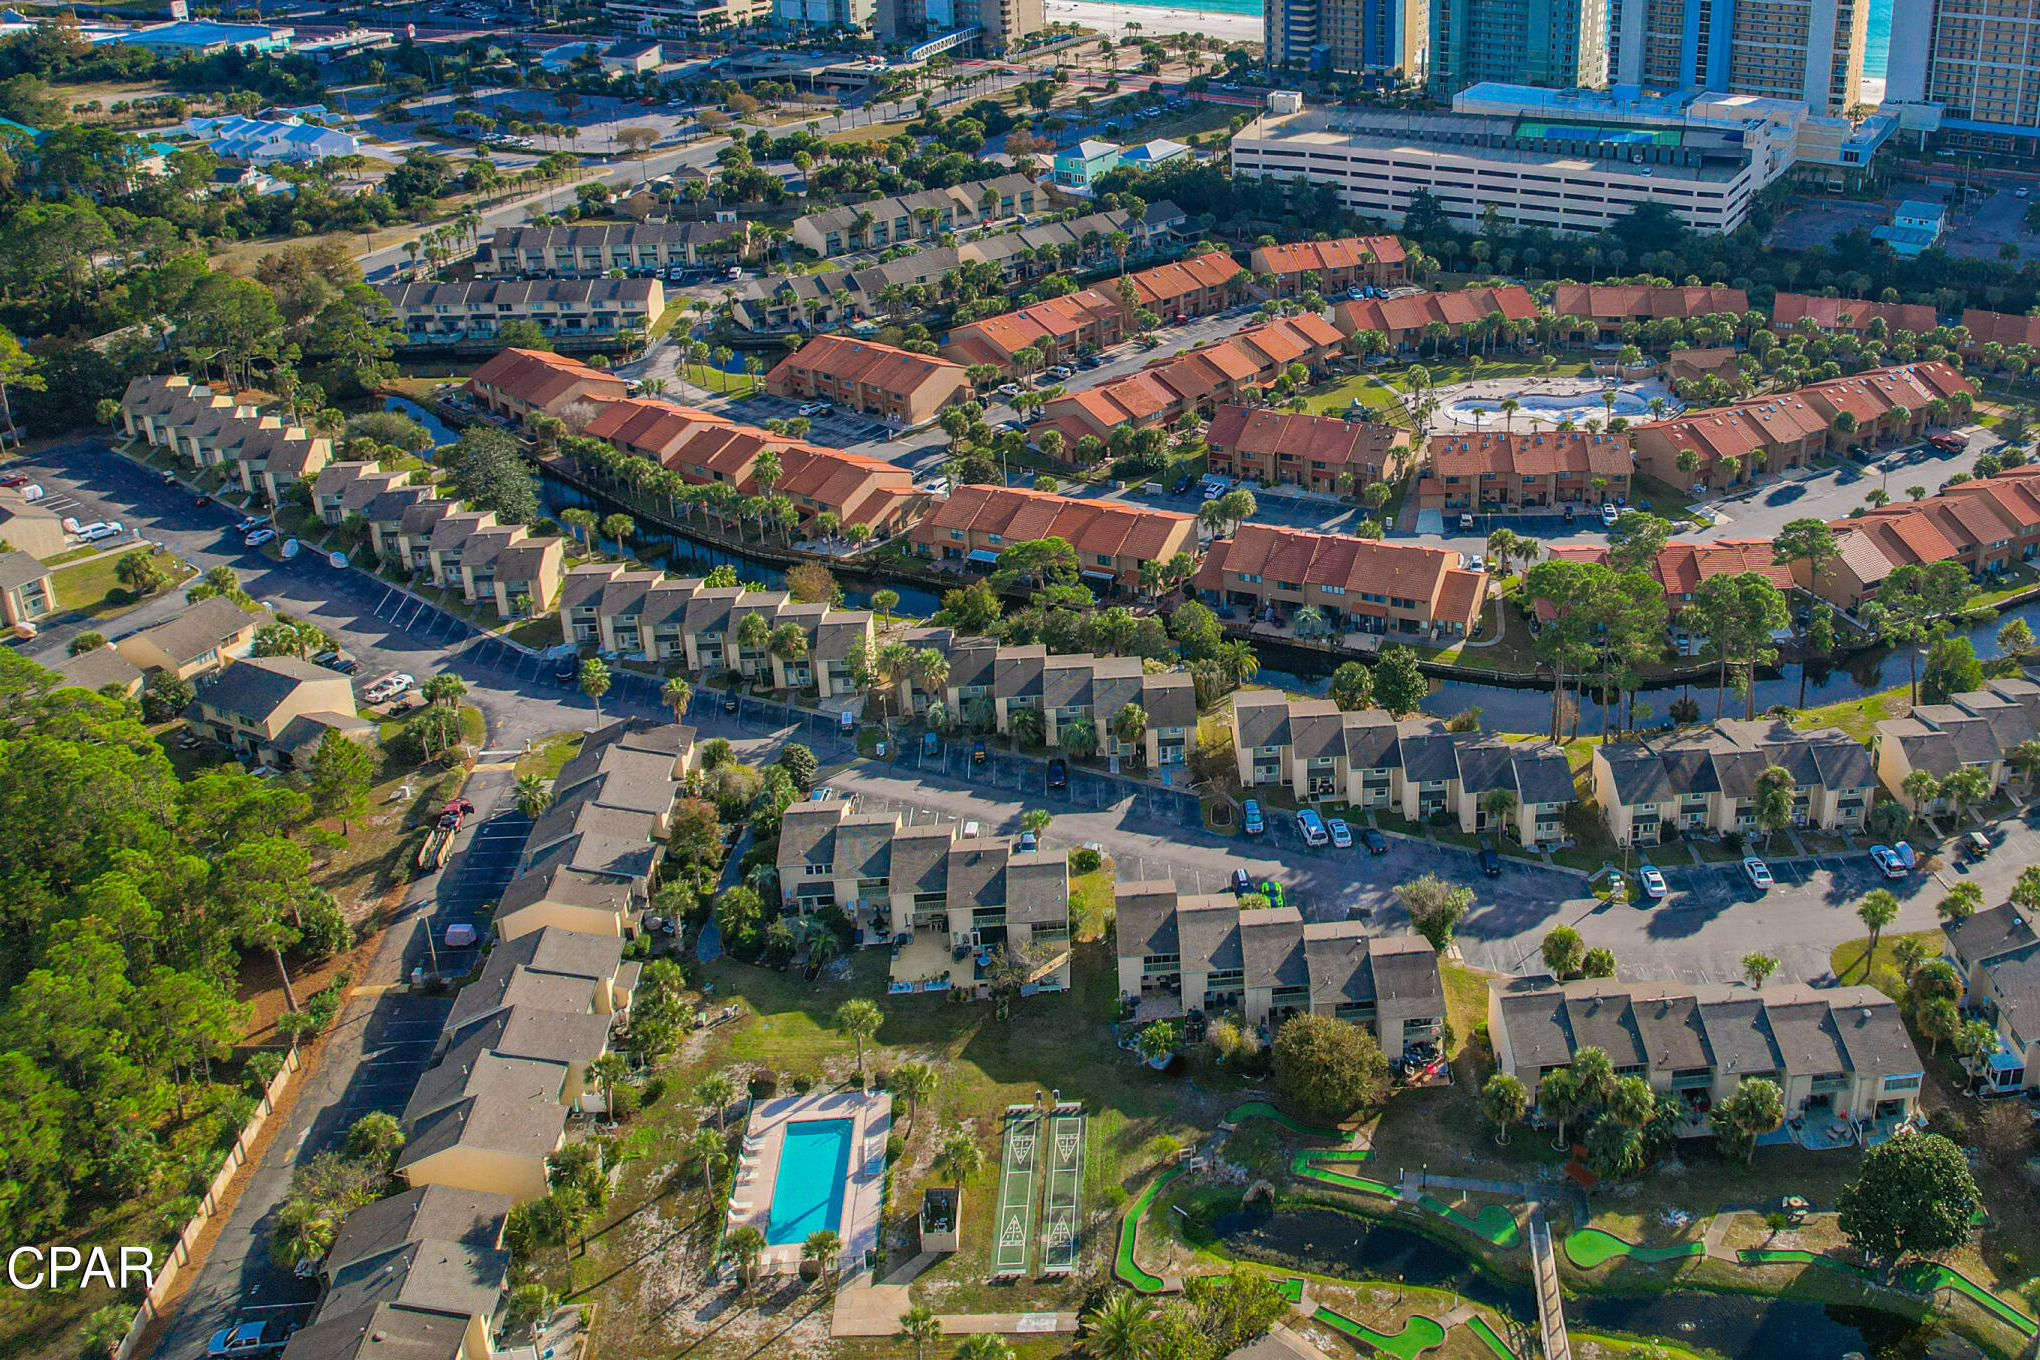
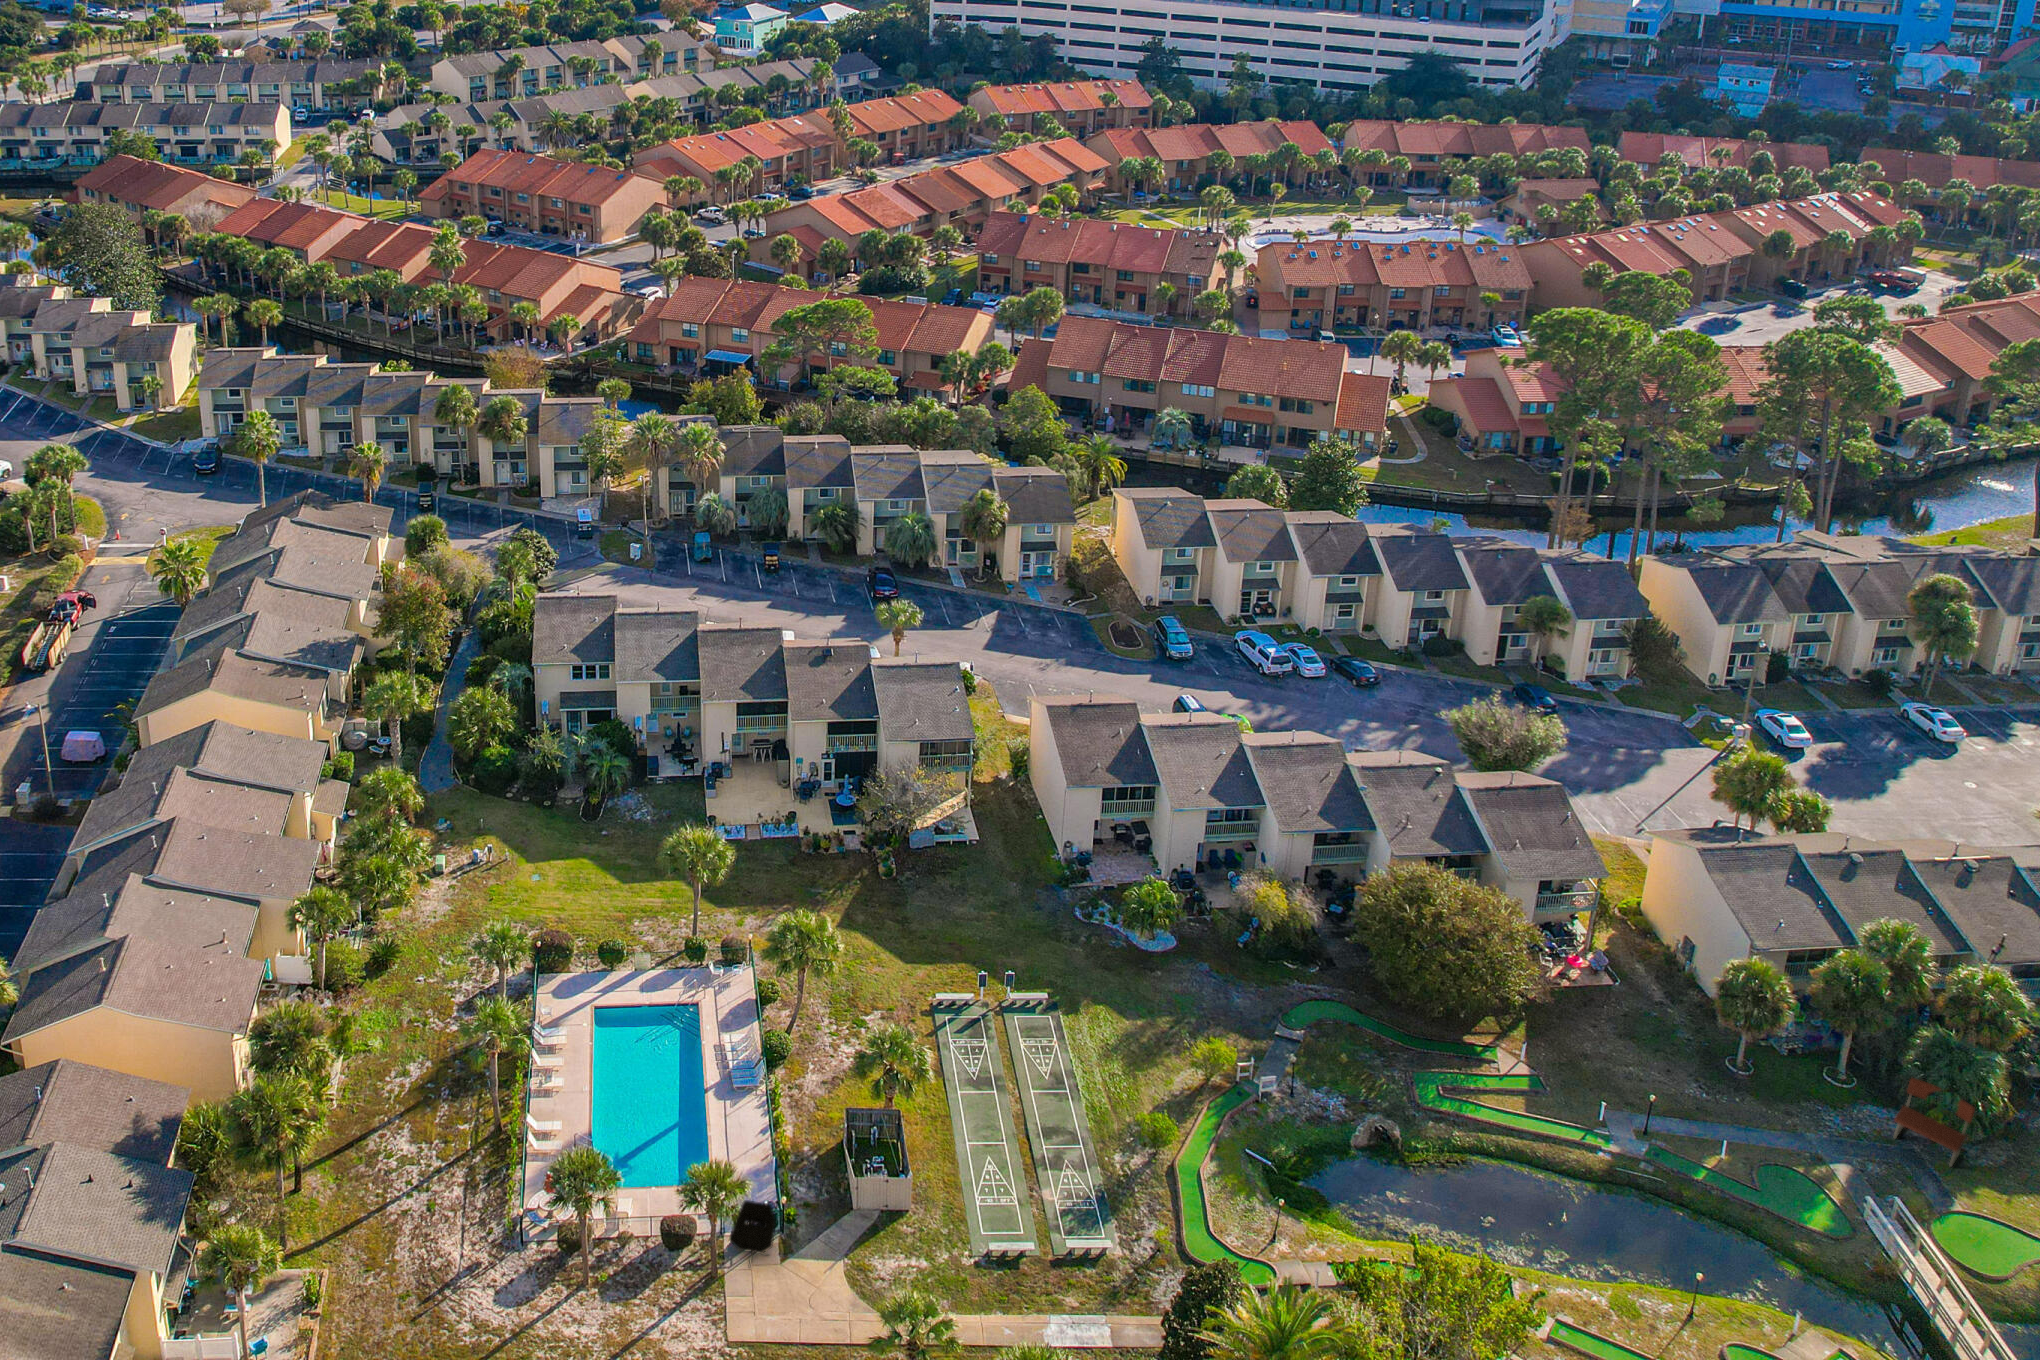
lounge chair: present [1162,1053,1187,1079] -> present [729,1200,776,1266]

